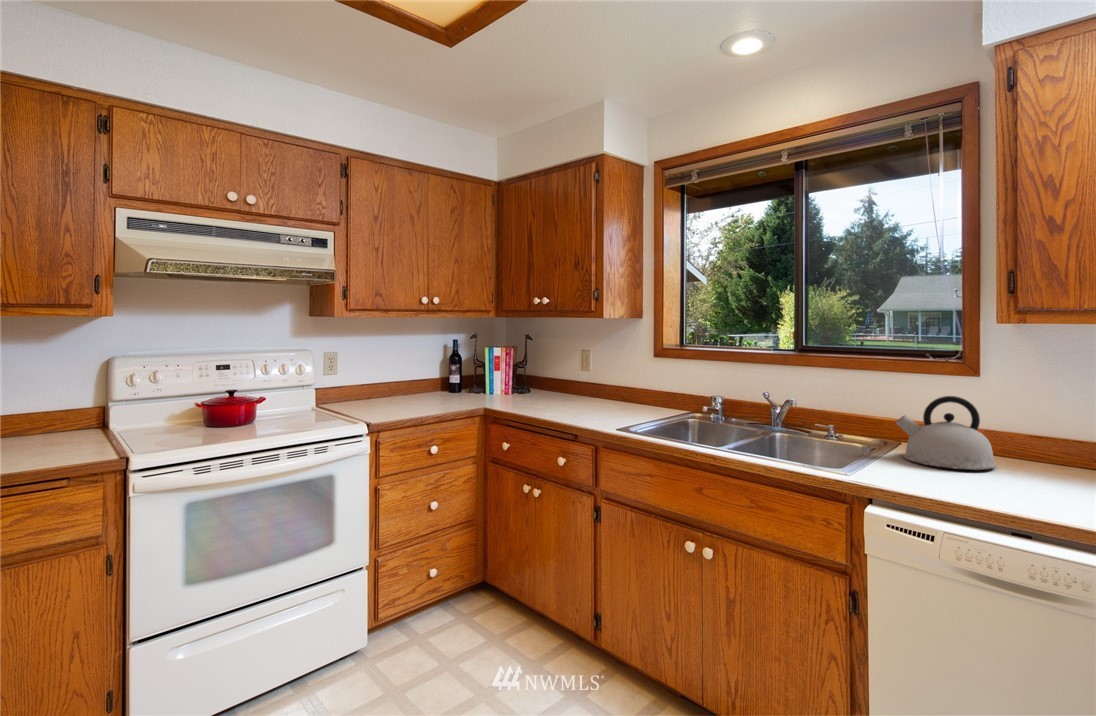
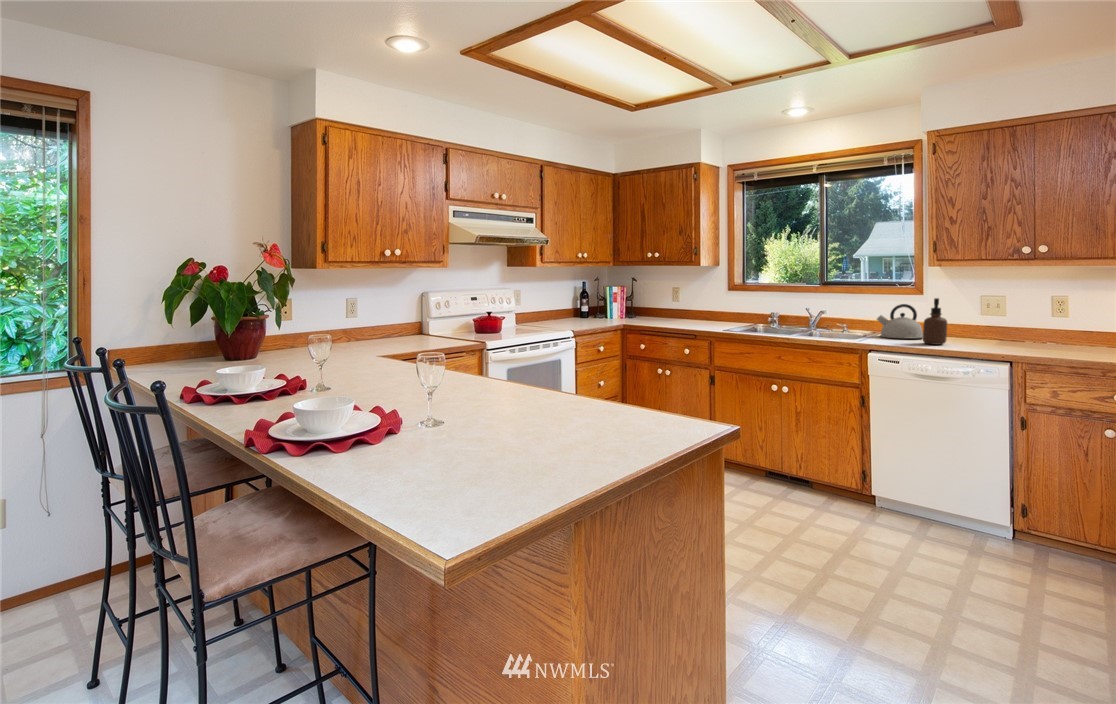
soap dispenser: none [1000,392,1059,497] -> present [923,298,947,345]

